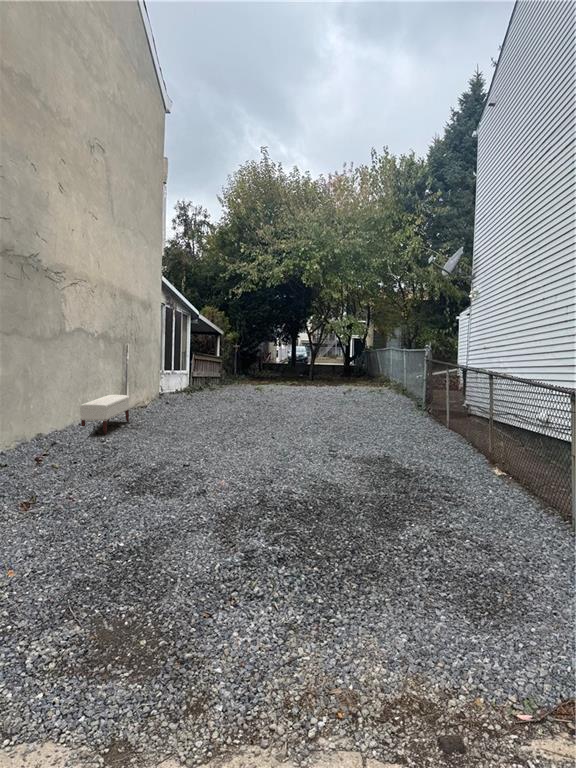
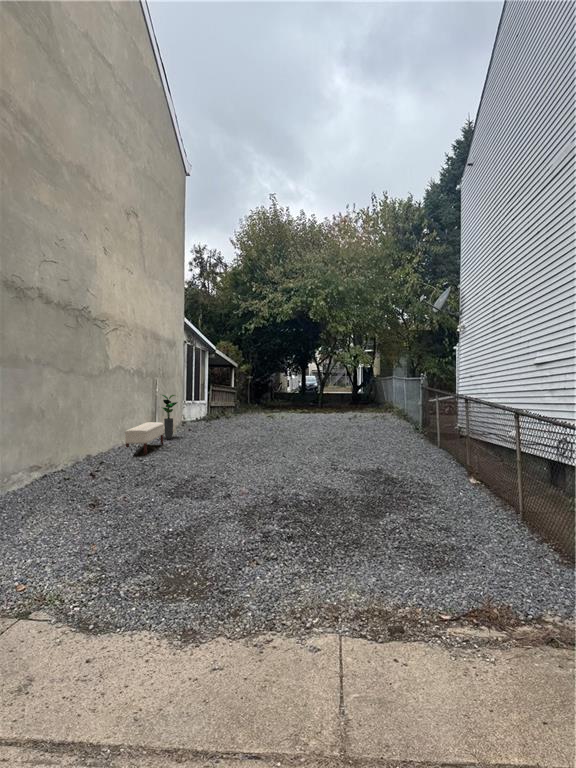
potted plant: none [124,362,149,415] -> present [162,395,177,439]

